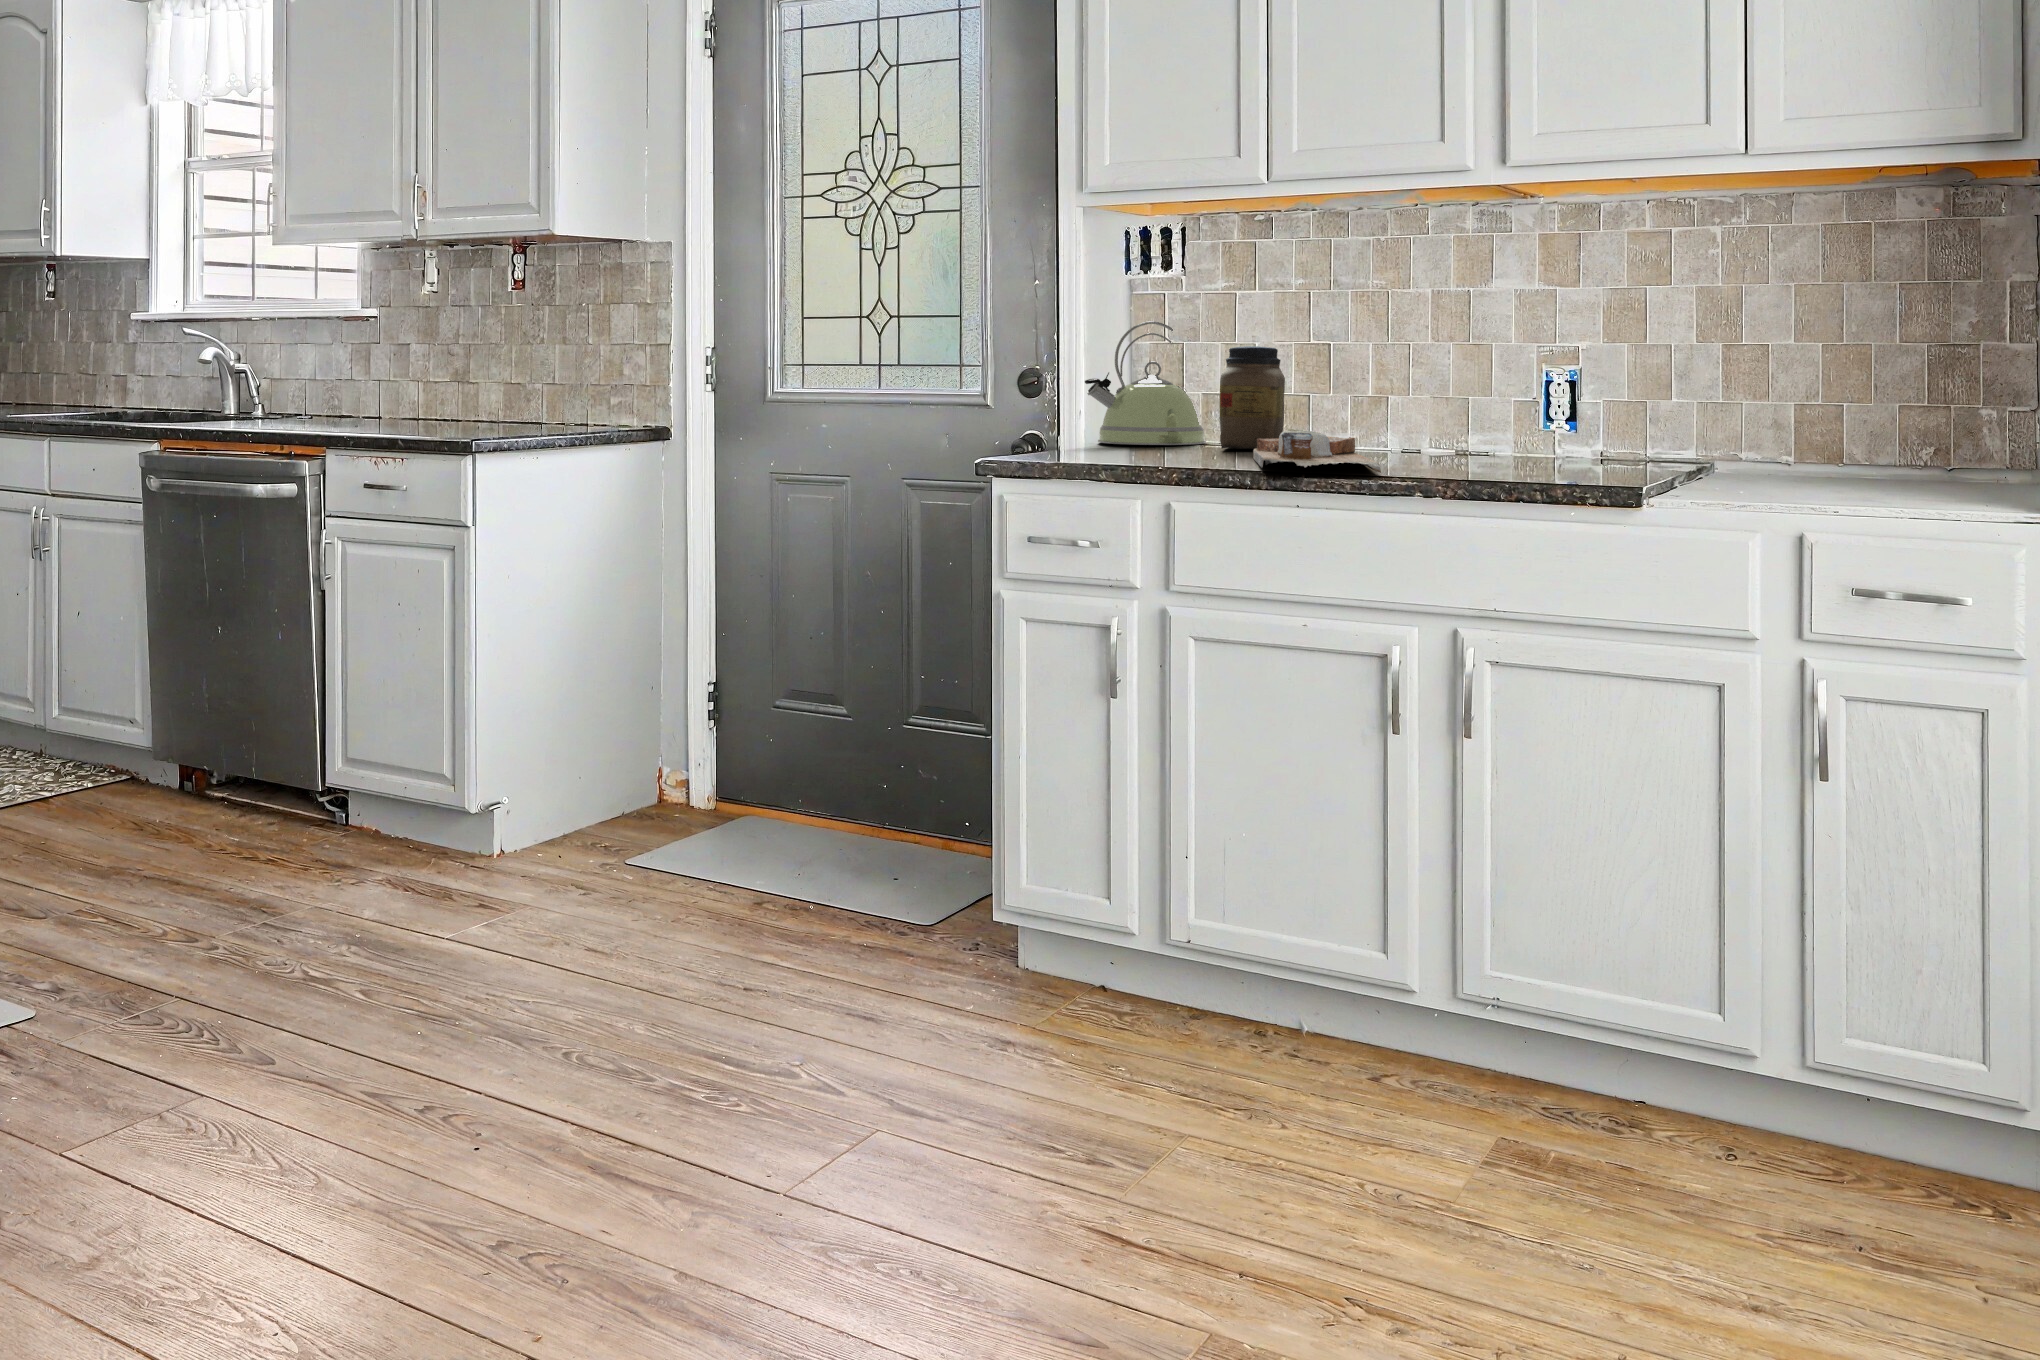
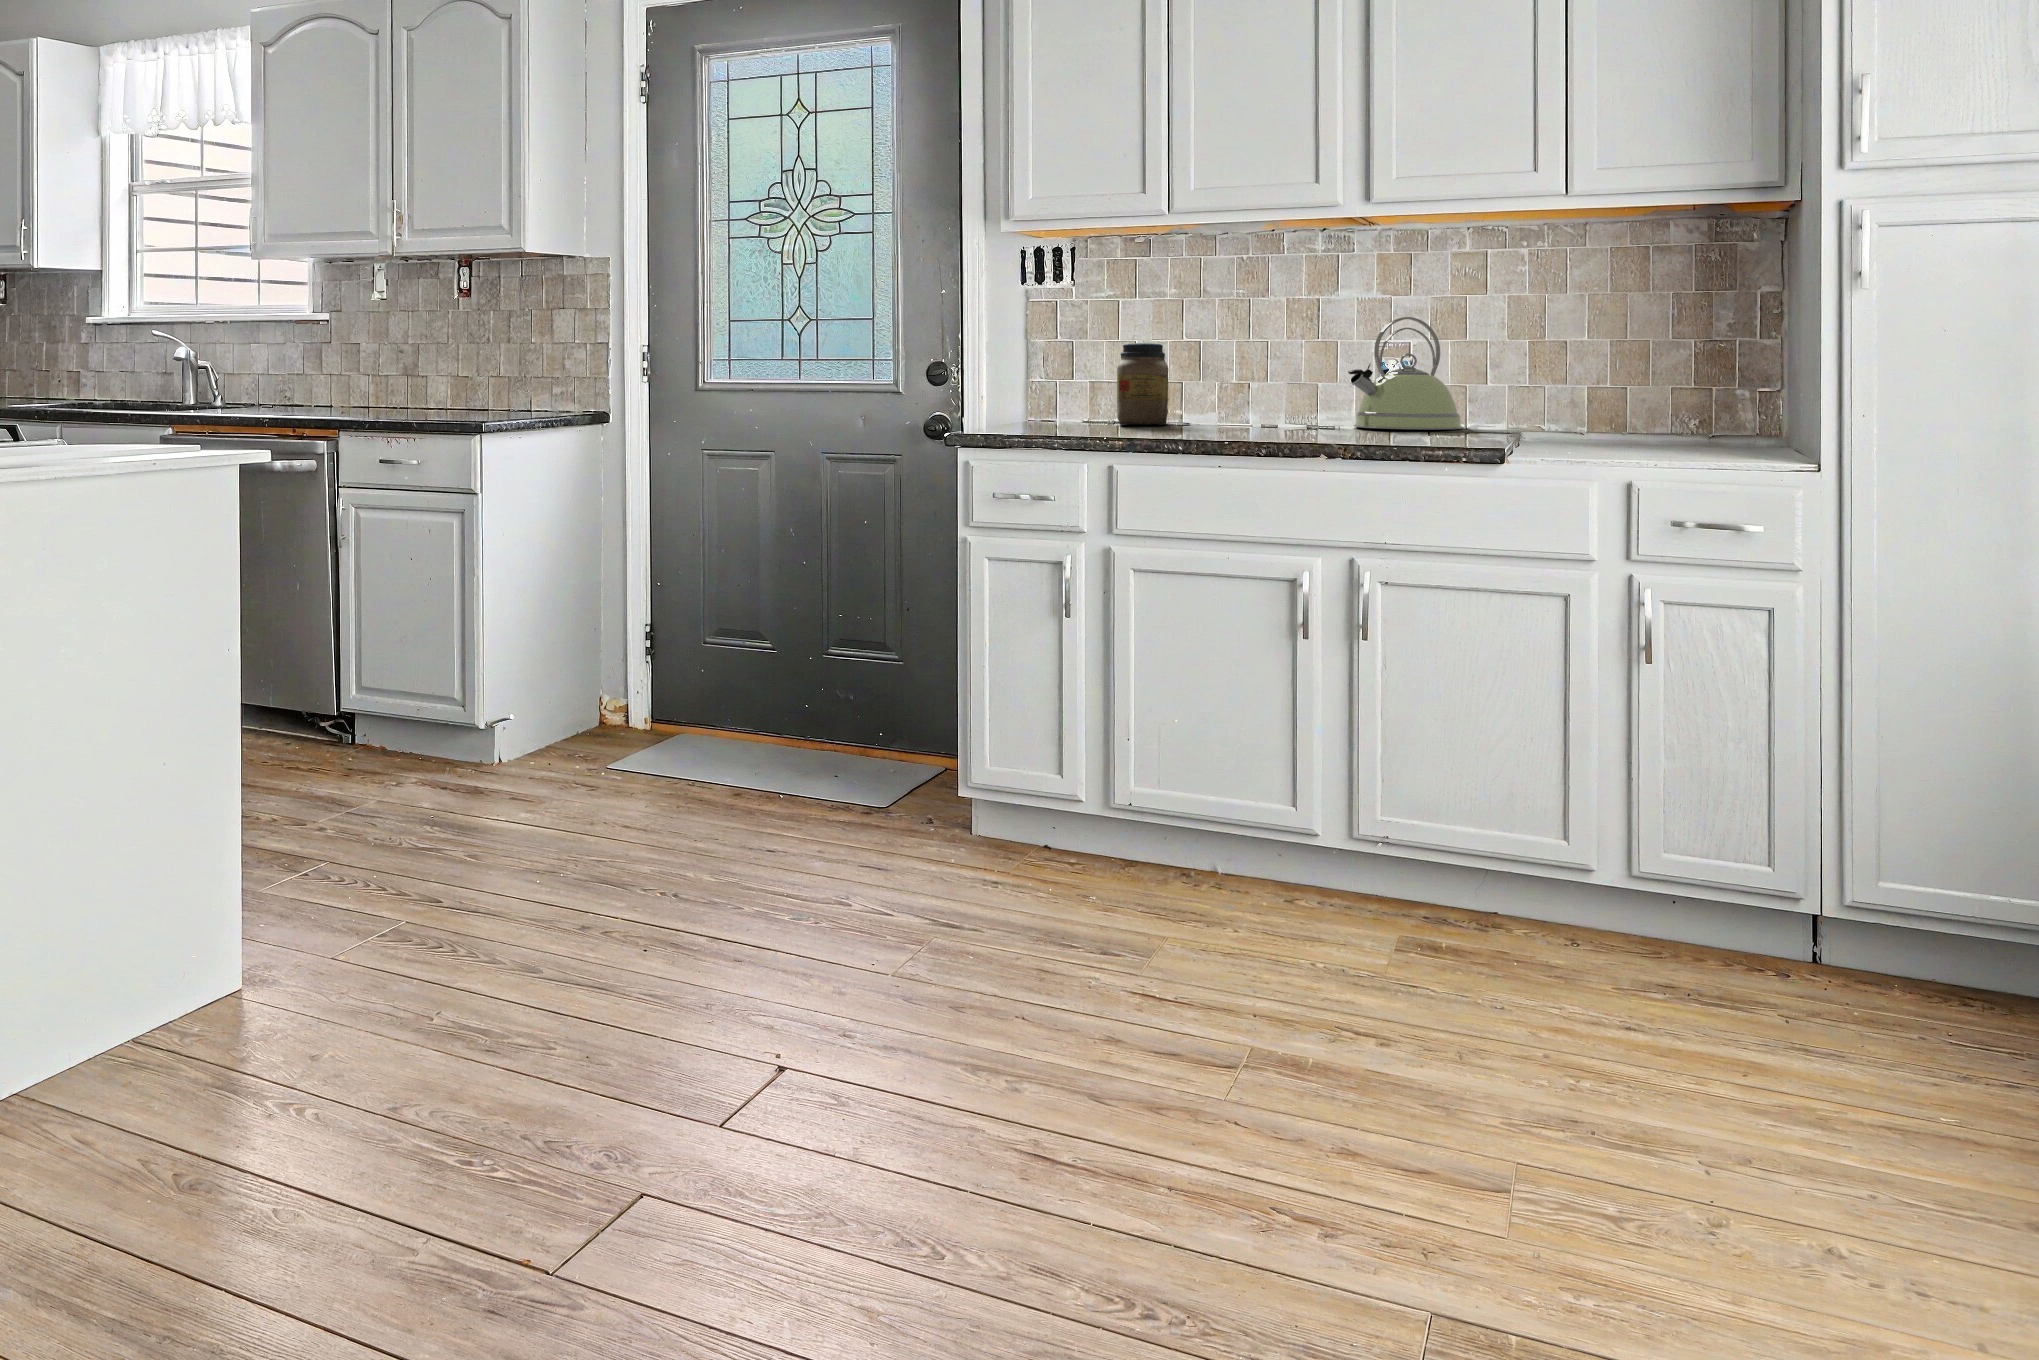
kettle: present [1085,321,1206,445] -> present [1348,317,1463,430]
cutting board: present [1253,429,1381,473] -> none [1155,407,1285,440]

